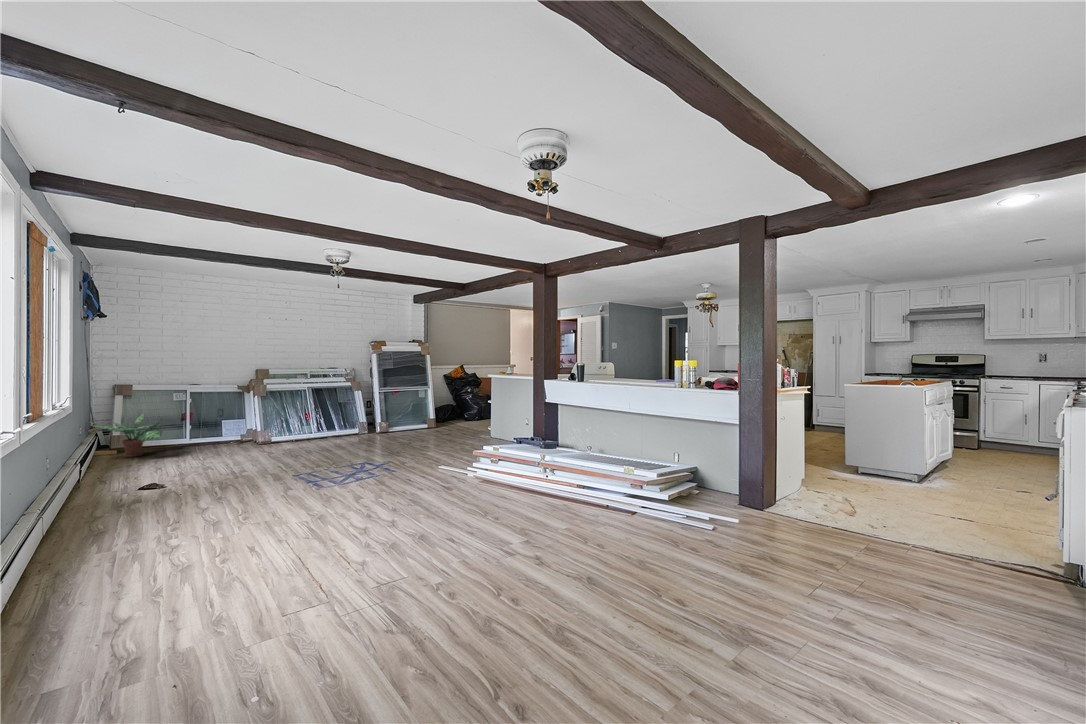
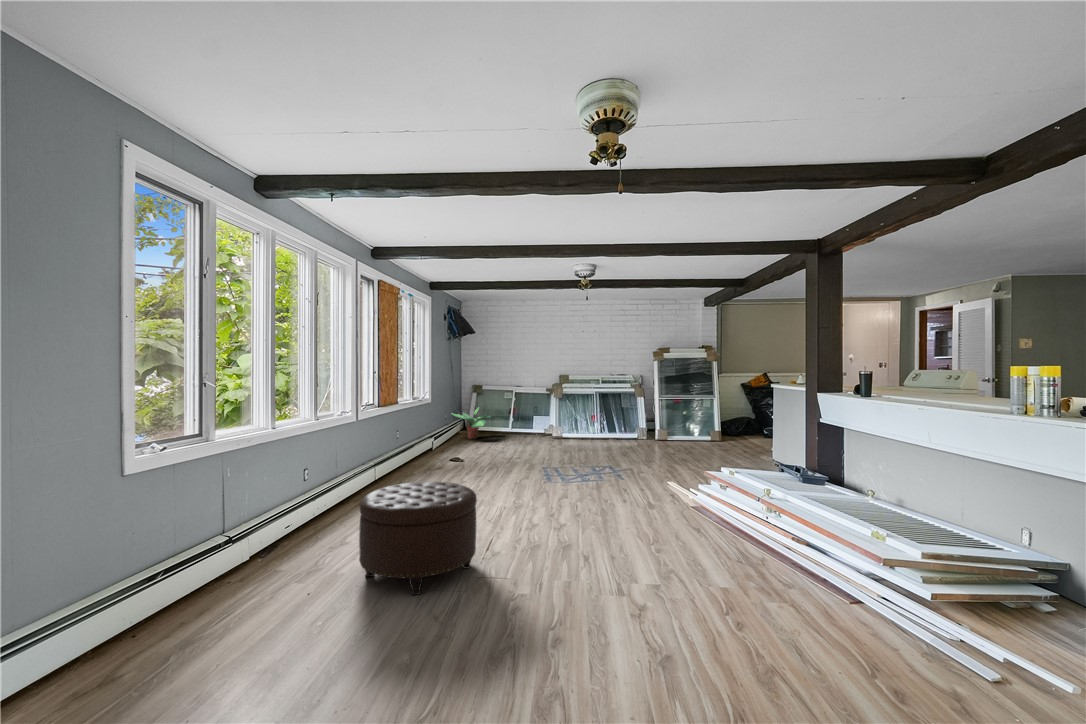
ottoman: none [226,492,373,624] -> present [359,482,477,595]

